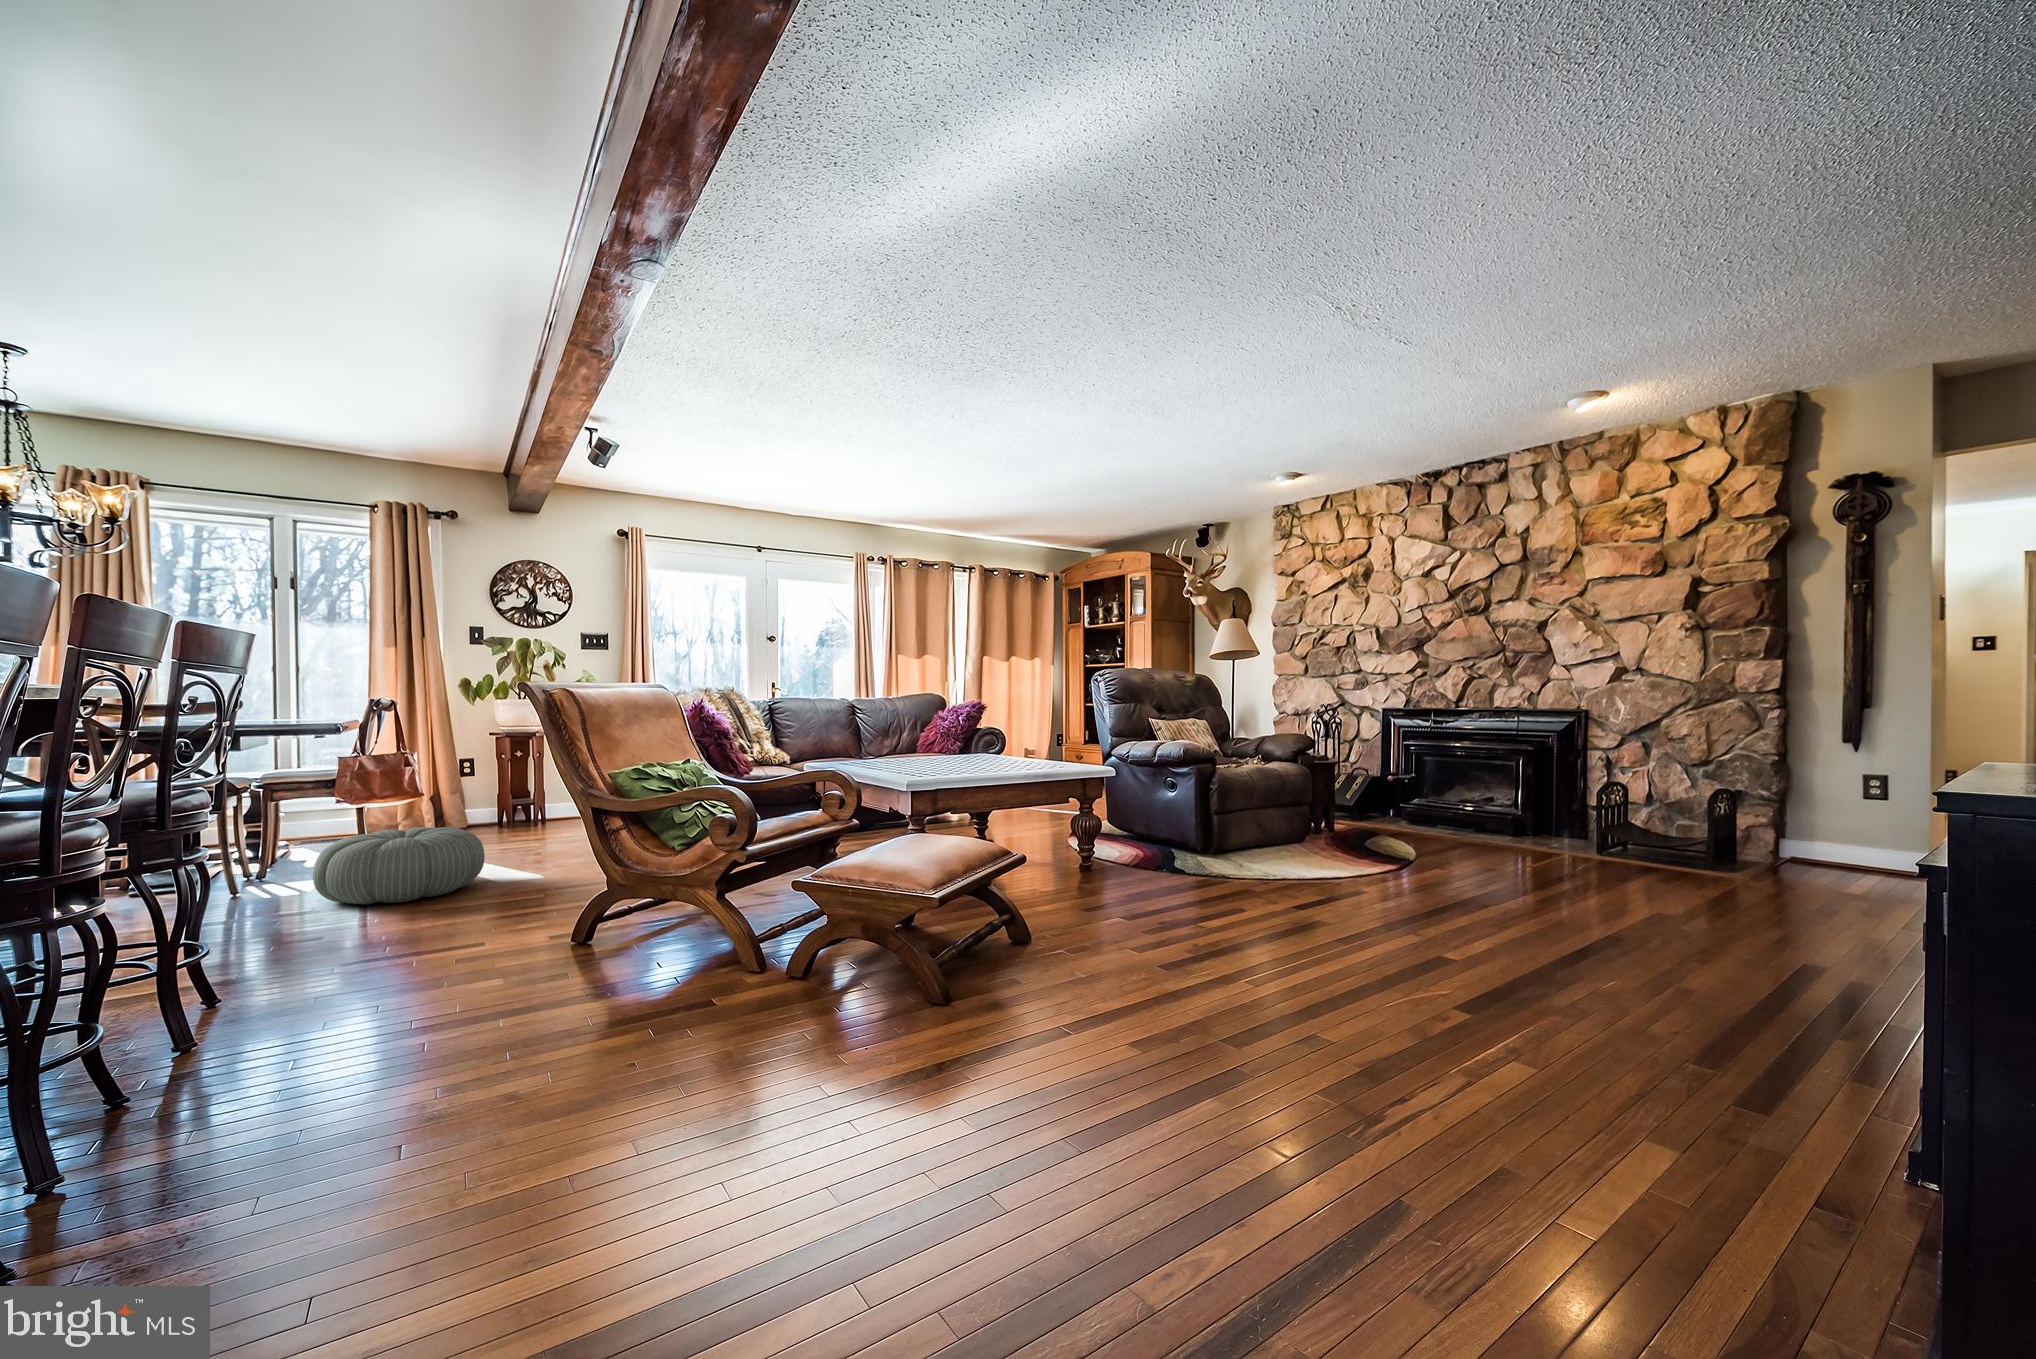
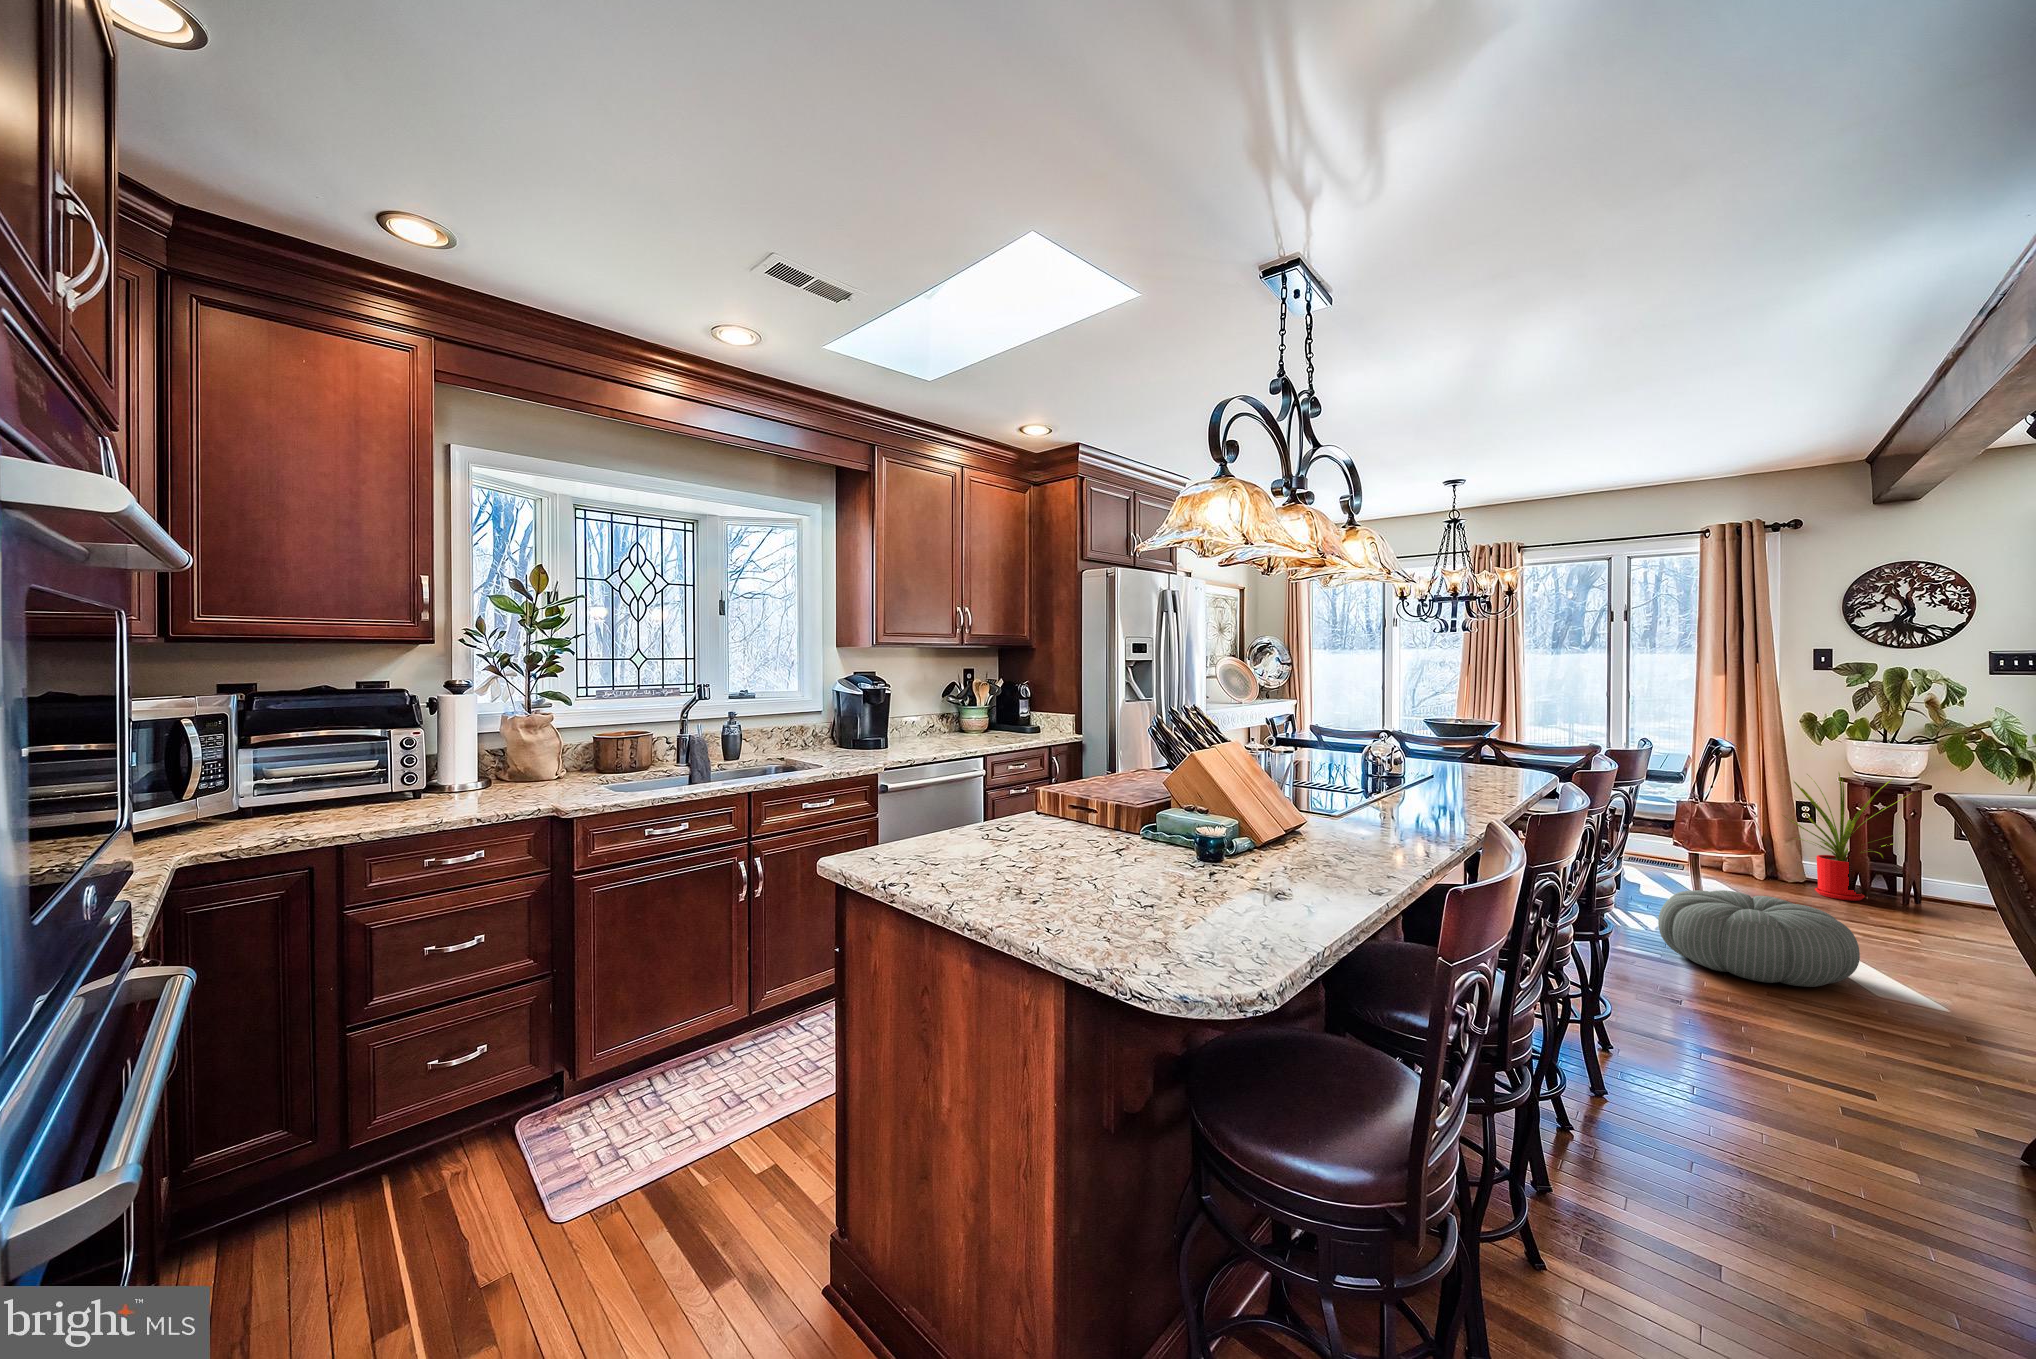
house plant: none [442,727,535,833] -> present [1784,773,1905,901]

